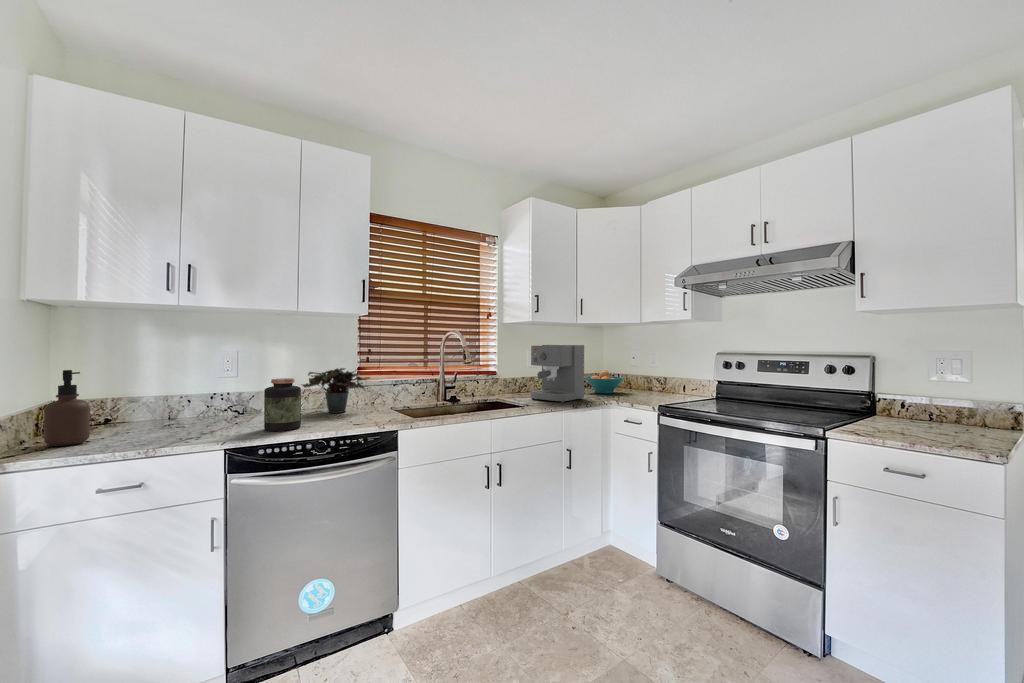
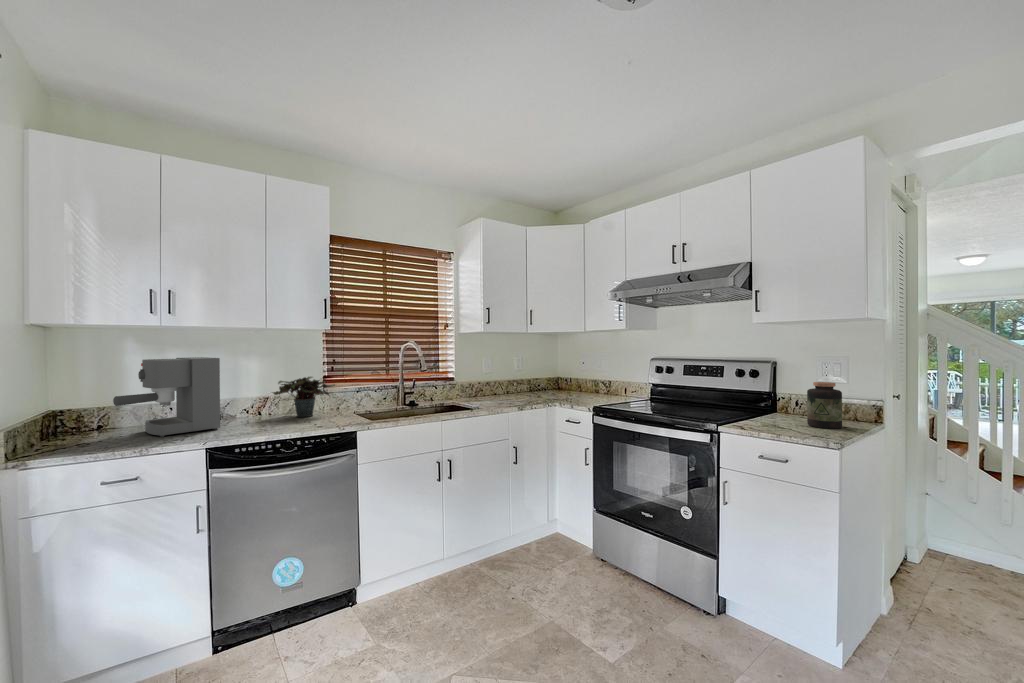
coffee maker: present [530,345,584,403] -> present [113,357,220,437]
soap dispenser: present [44,370,90,446] -> none [50,384,88,449]
fruit bowl: present [585,370,624,394] -> none [540,374,575,395]
jar: present [264,378,301,431] -> present [807,382,842,429]

